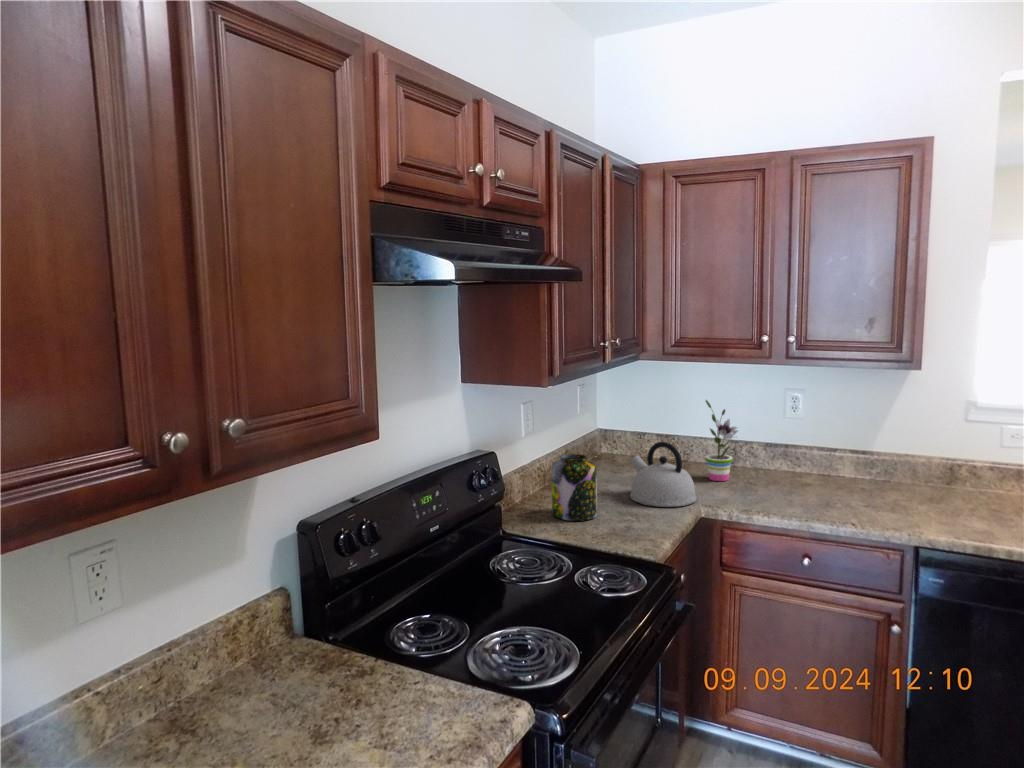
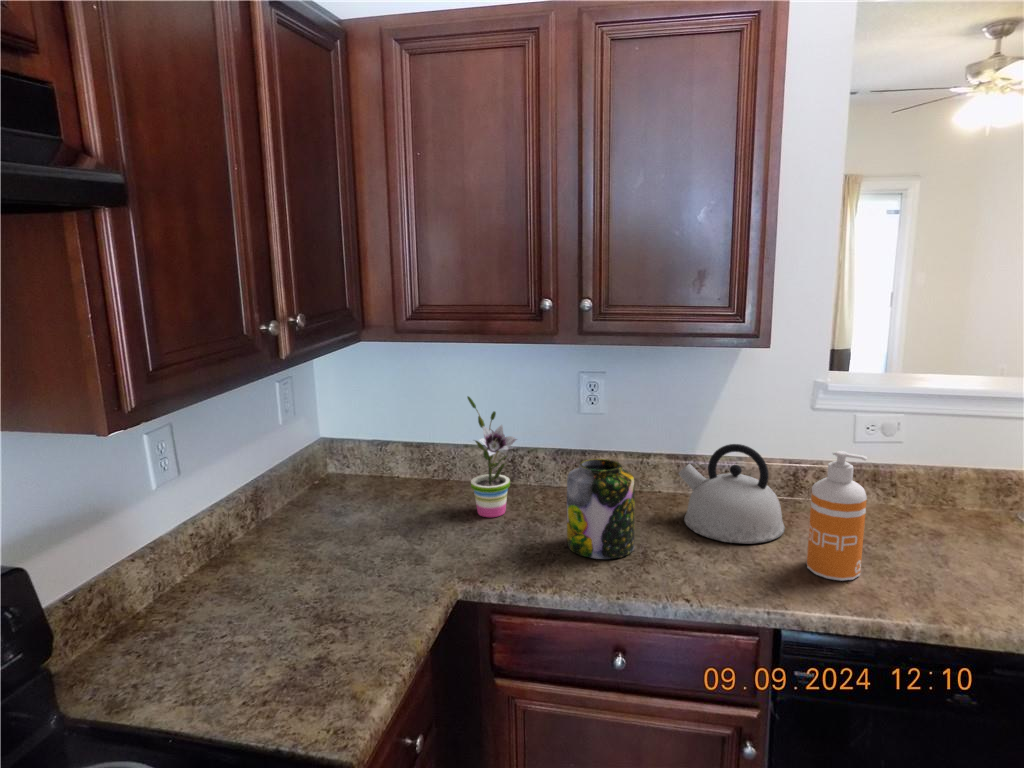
soap dispenser: none [947,439,990,526] -> present [807,451,867,581]
kettle: present [630,442,697,507] -> present [678,444,785,544]
jar: present [551,454,597,521] -> present [567,459,635,559]

